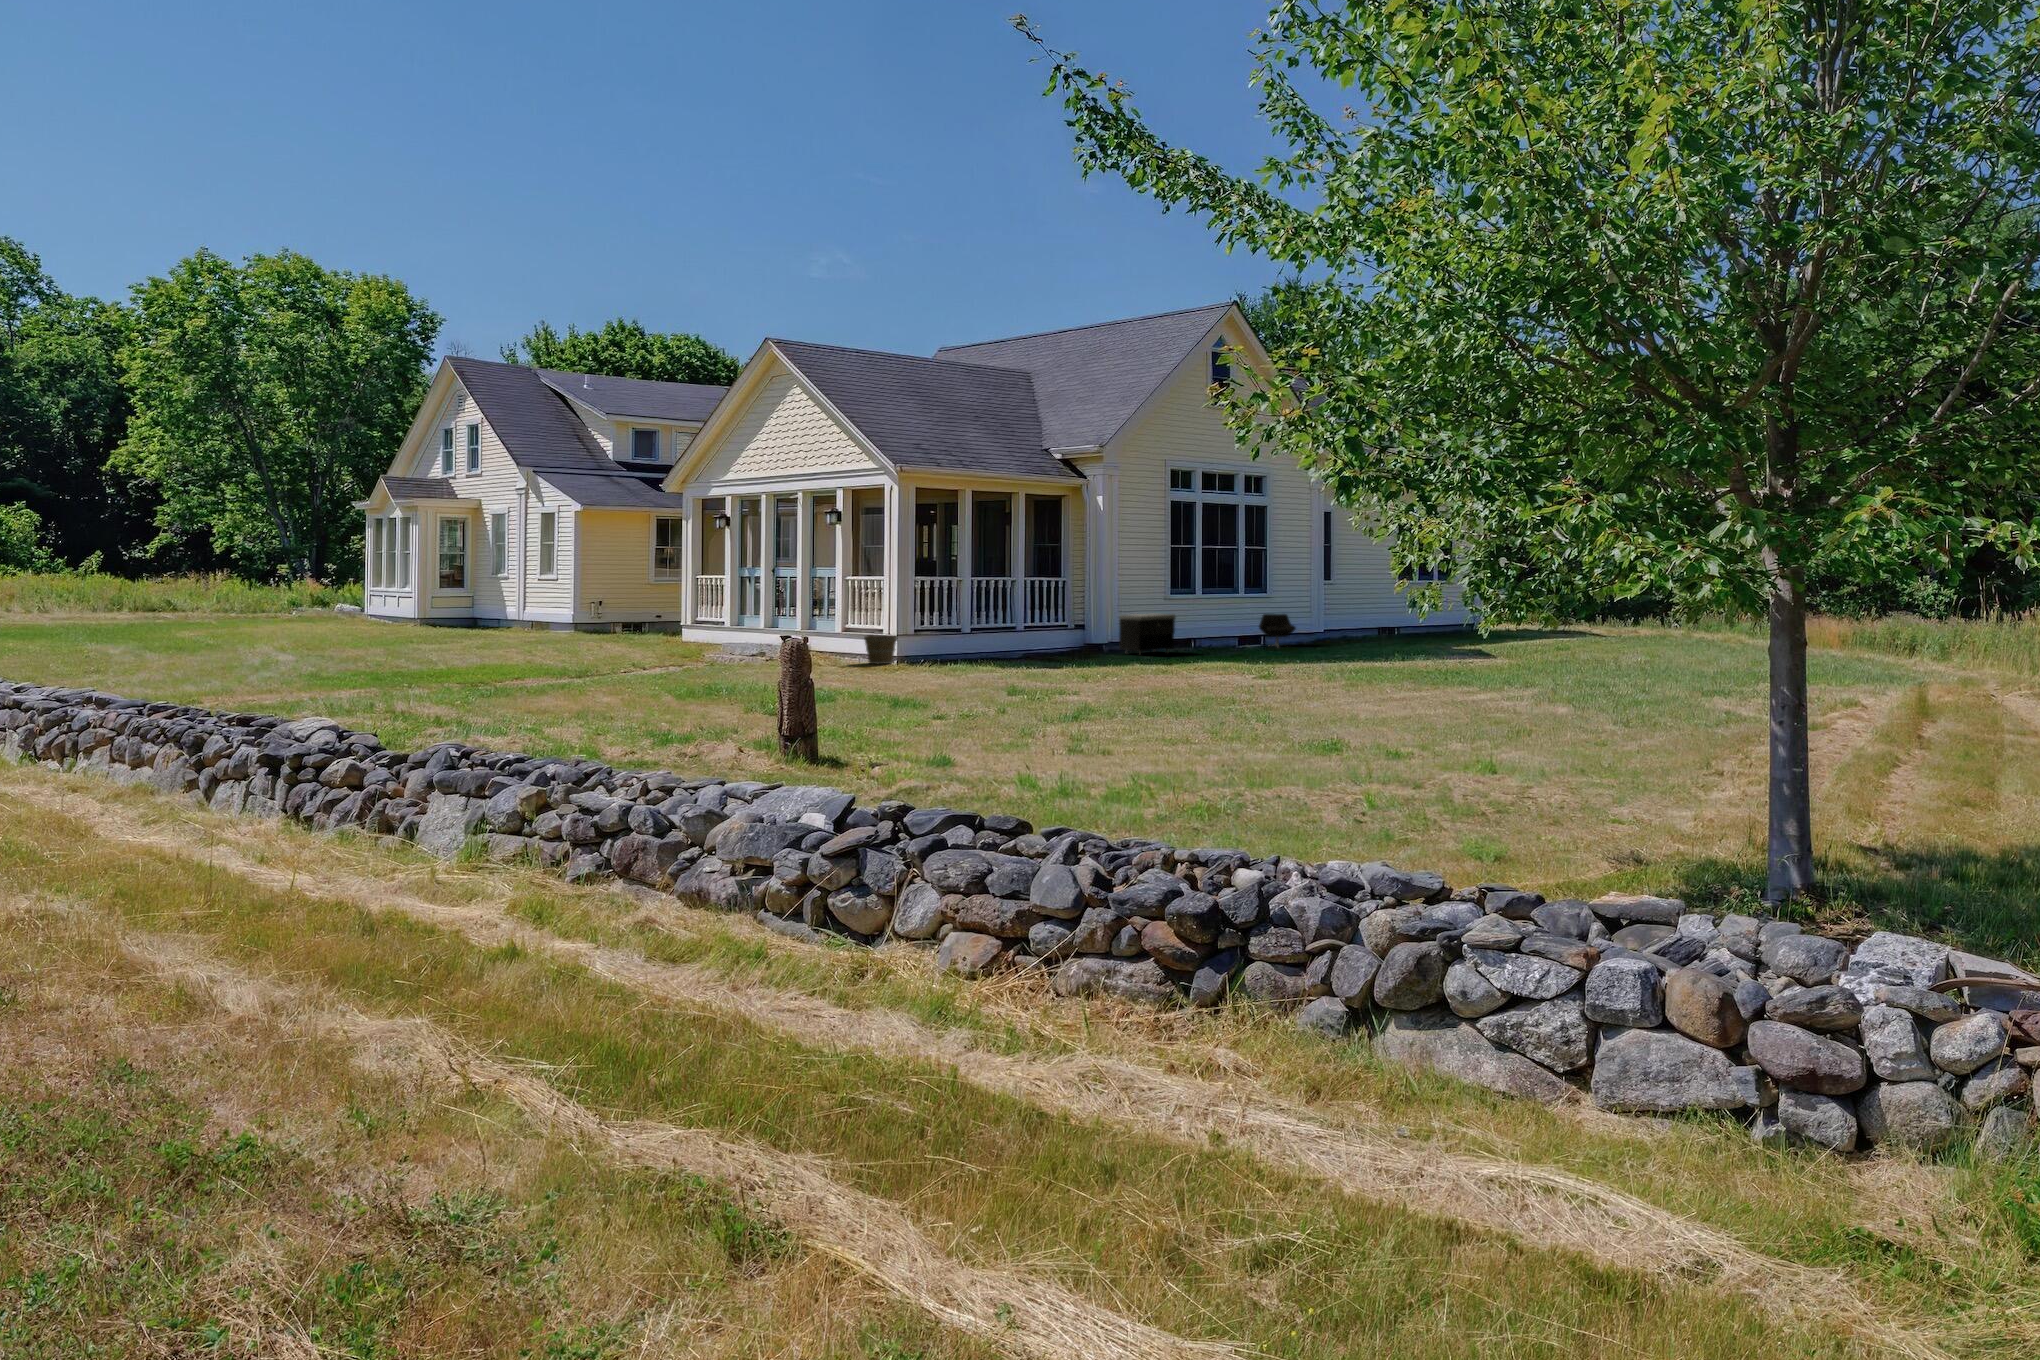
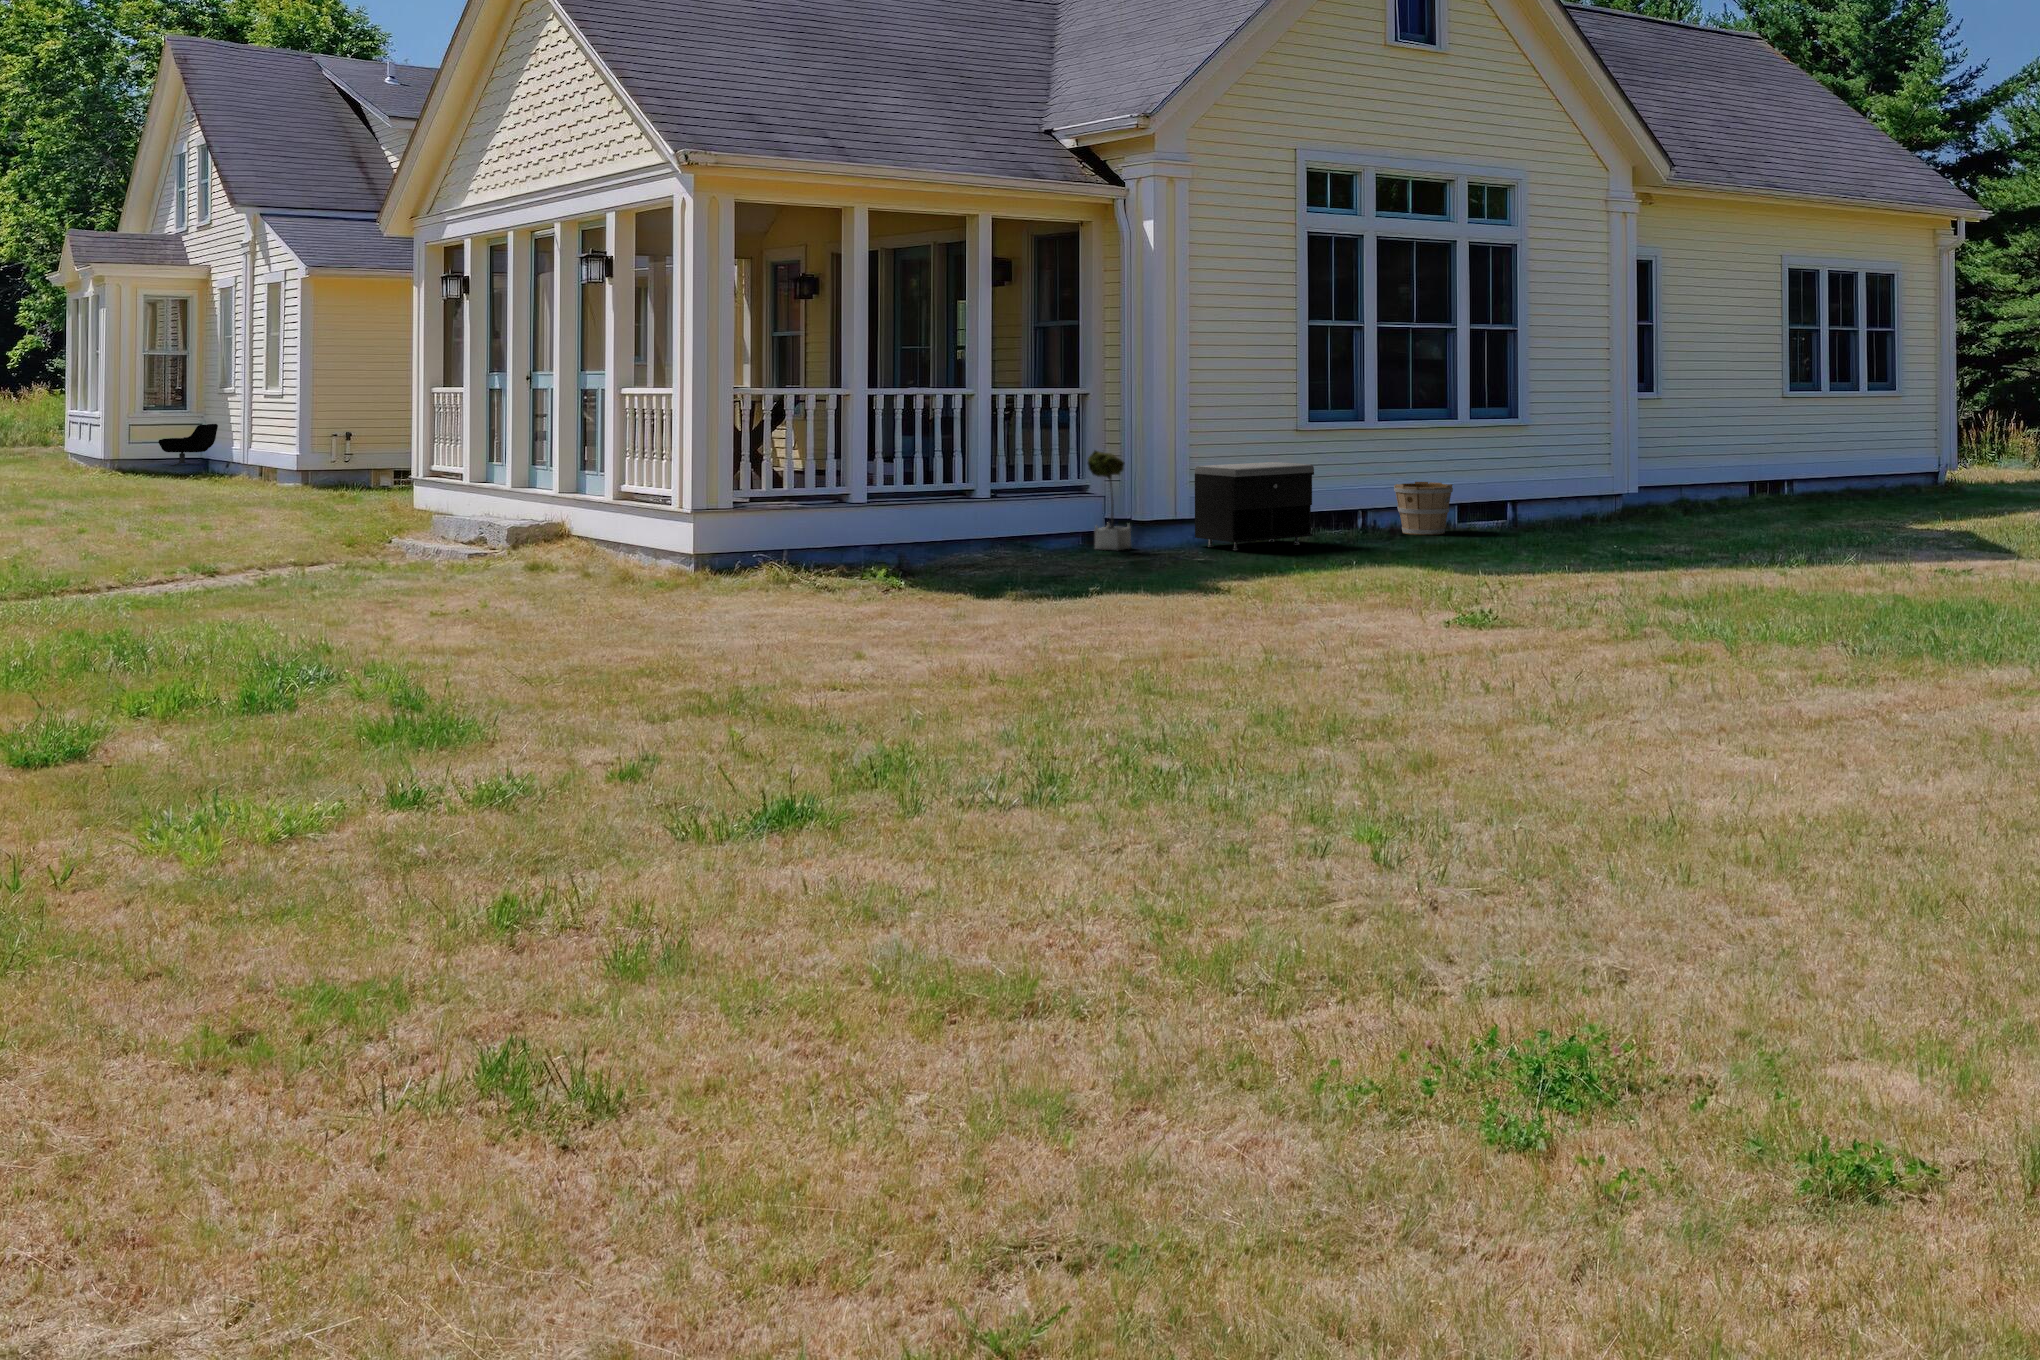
potted tree: none [1069,607,1090,655] -> present [1088,450,1131,550]
lounge chair: present [1259,614,1296,646] -> present [158,424,218,466]
wooden bucket: present [864,635,897,664] -> present [1394,482,1453,535]

